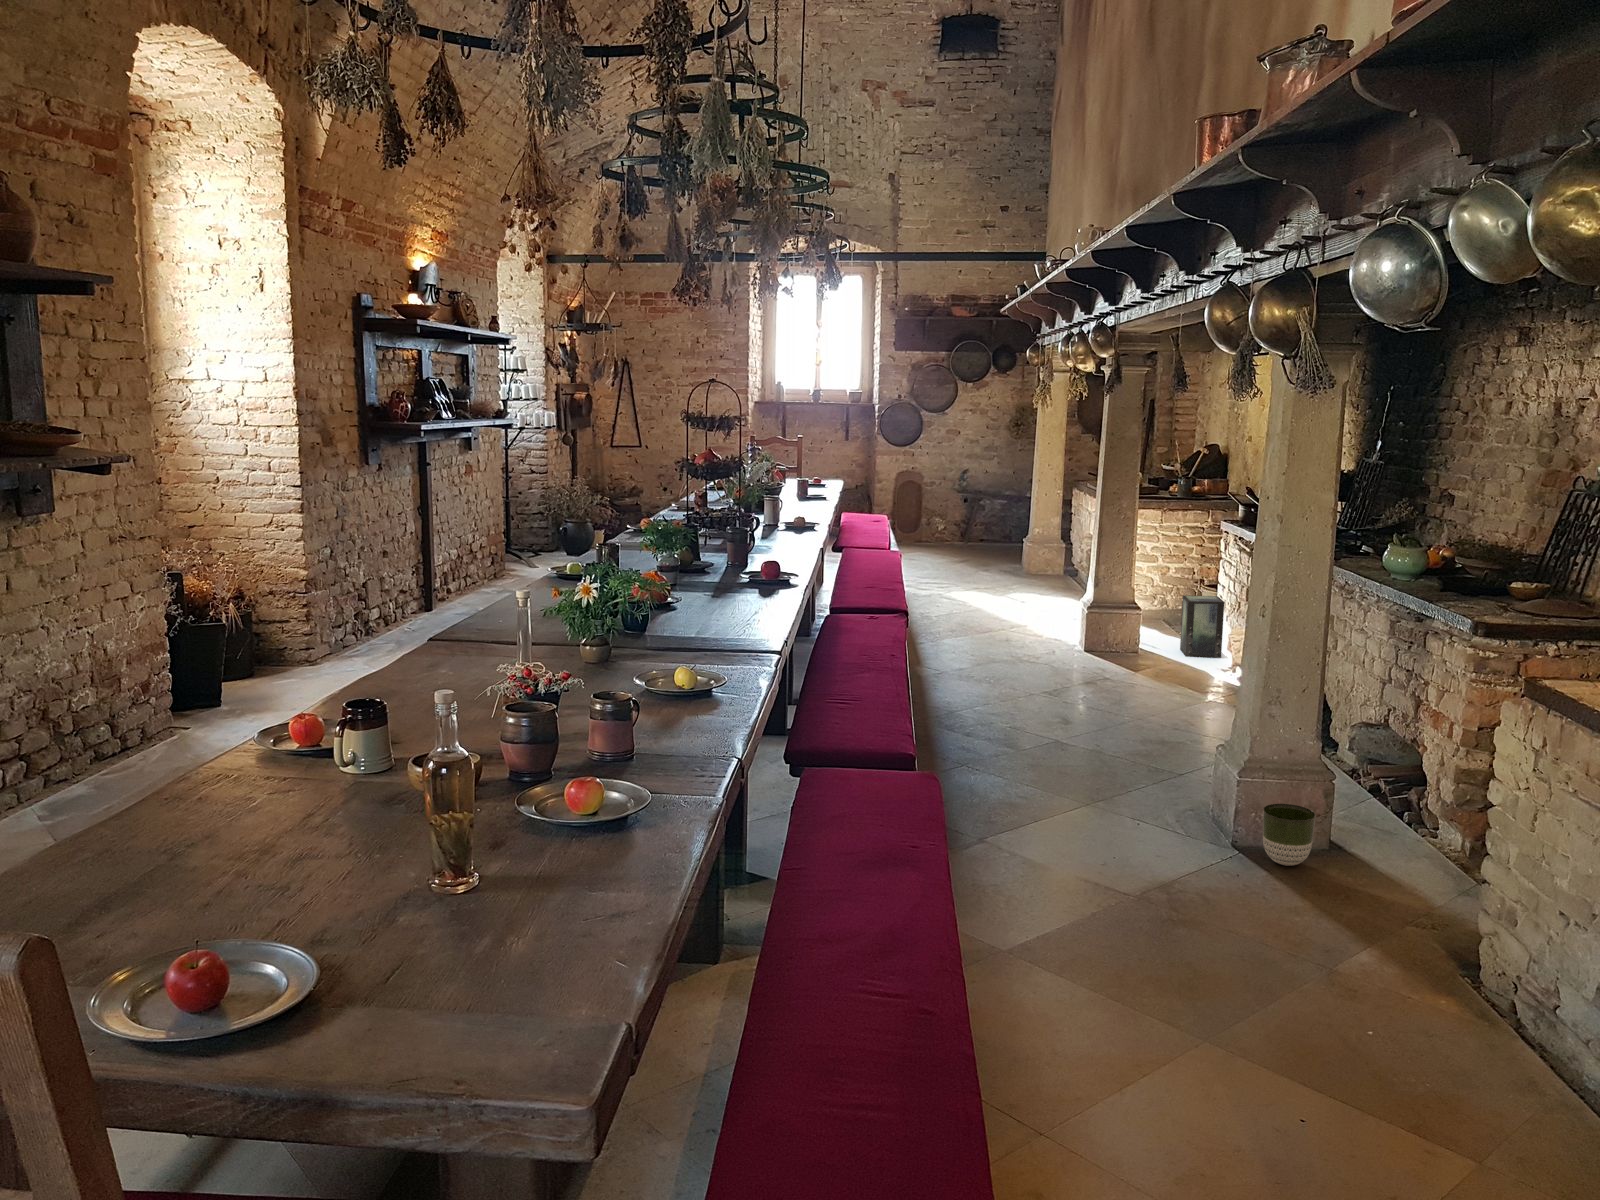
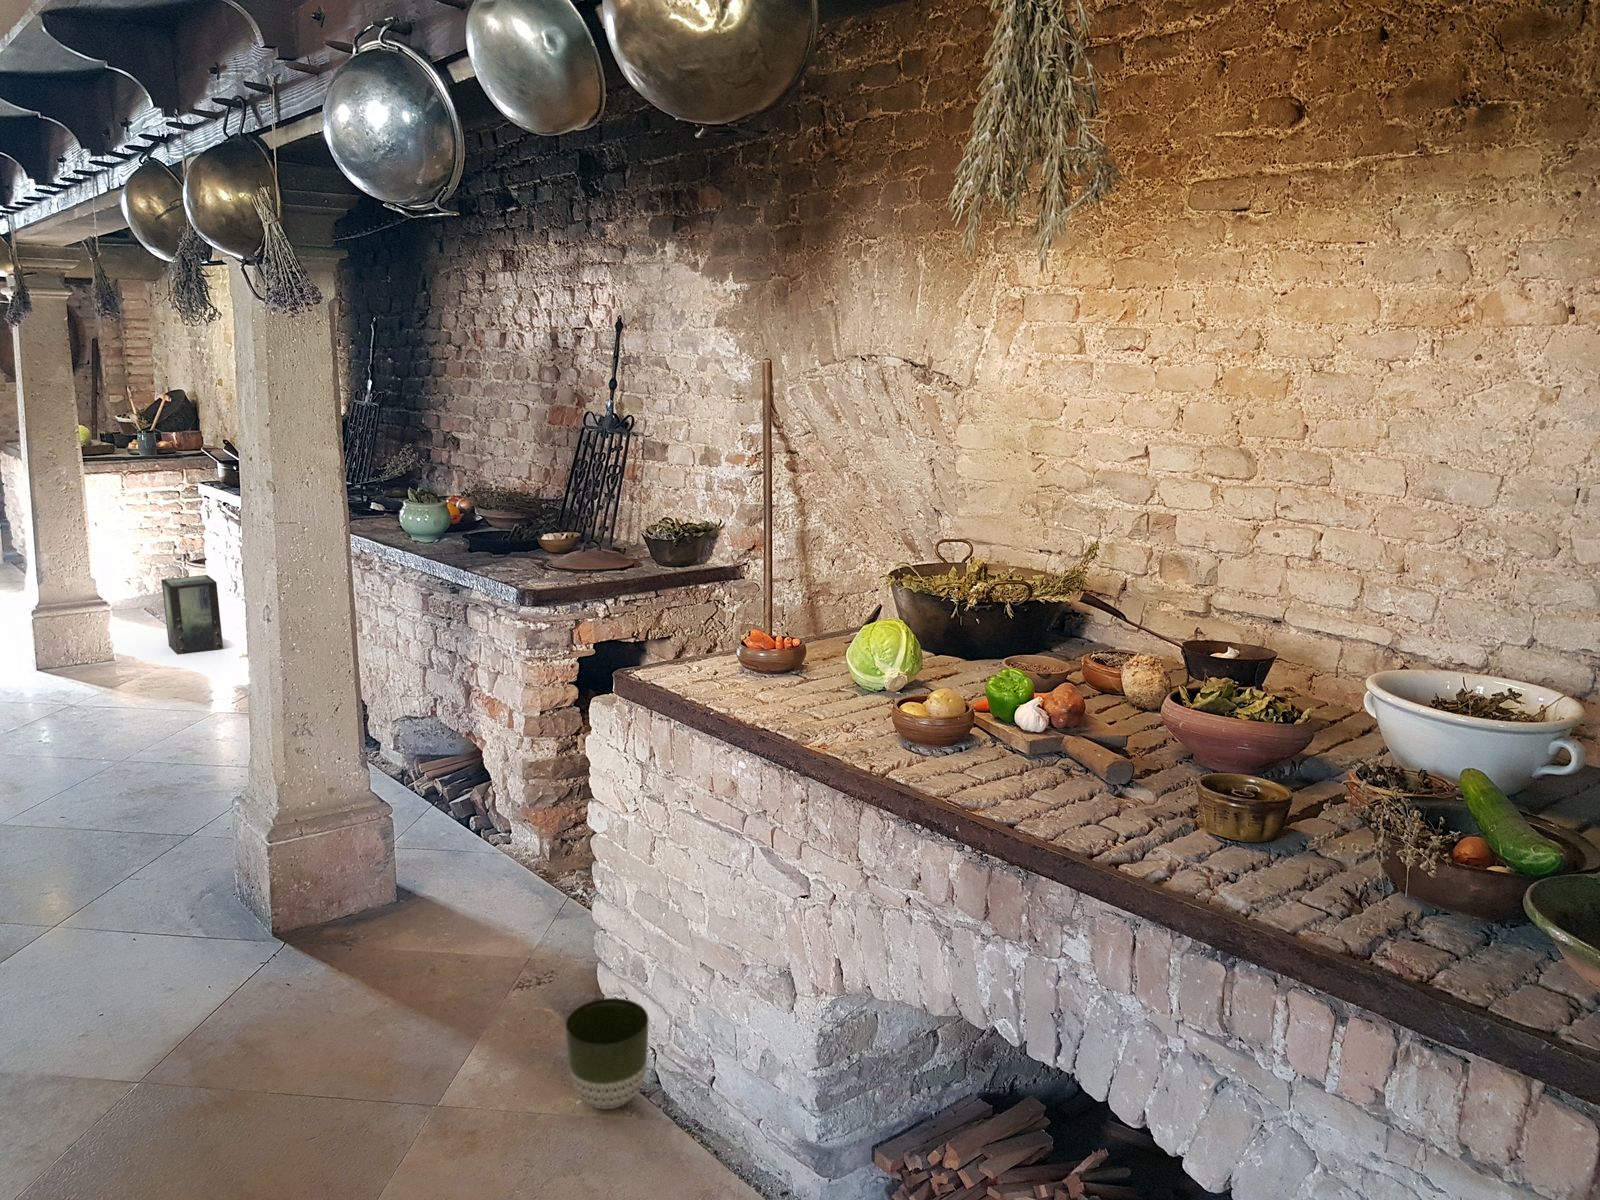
planter: present [1263,804,1316,866] -> present [566,998,649,1109]

